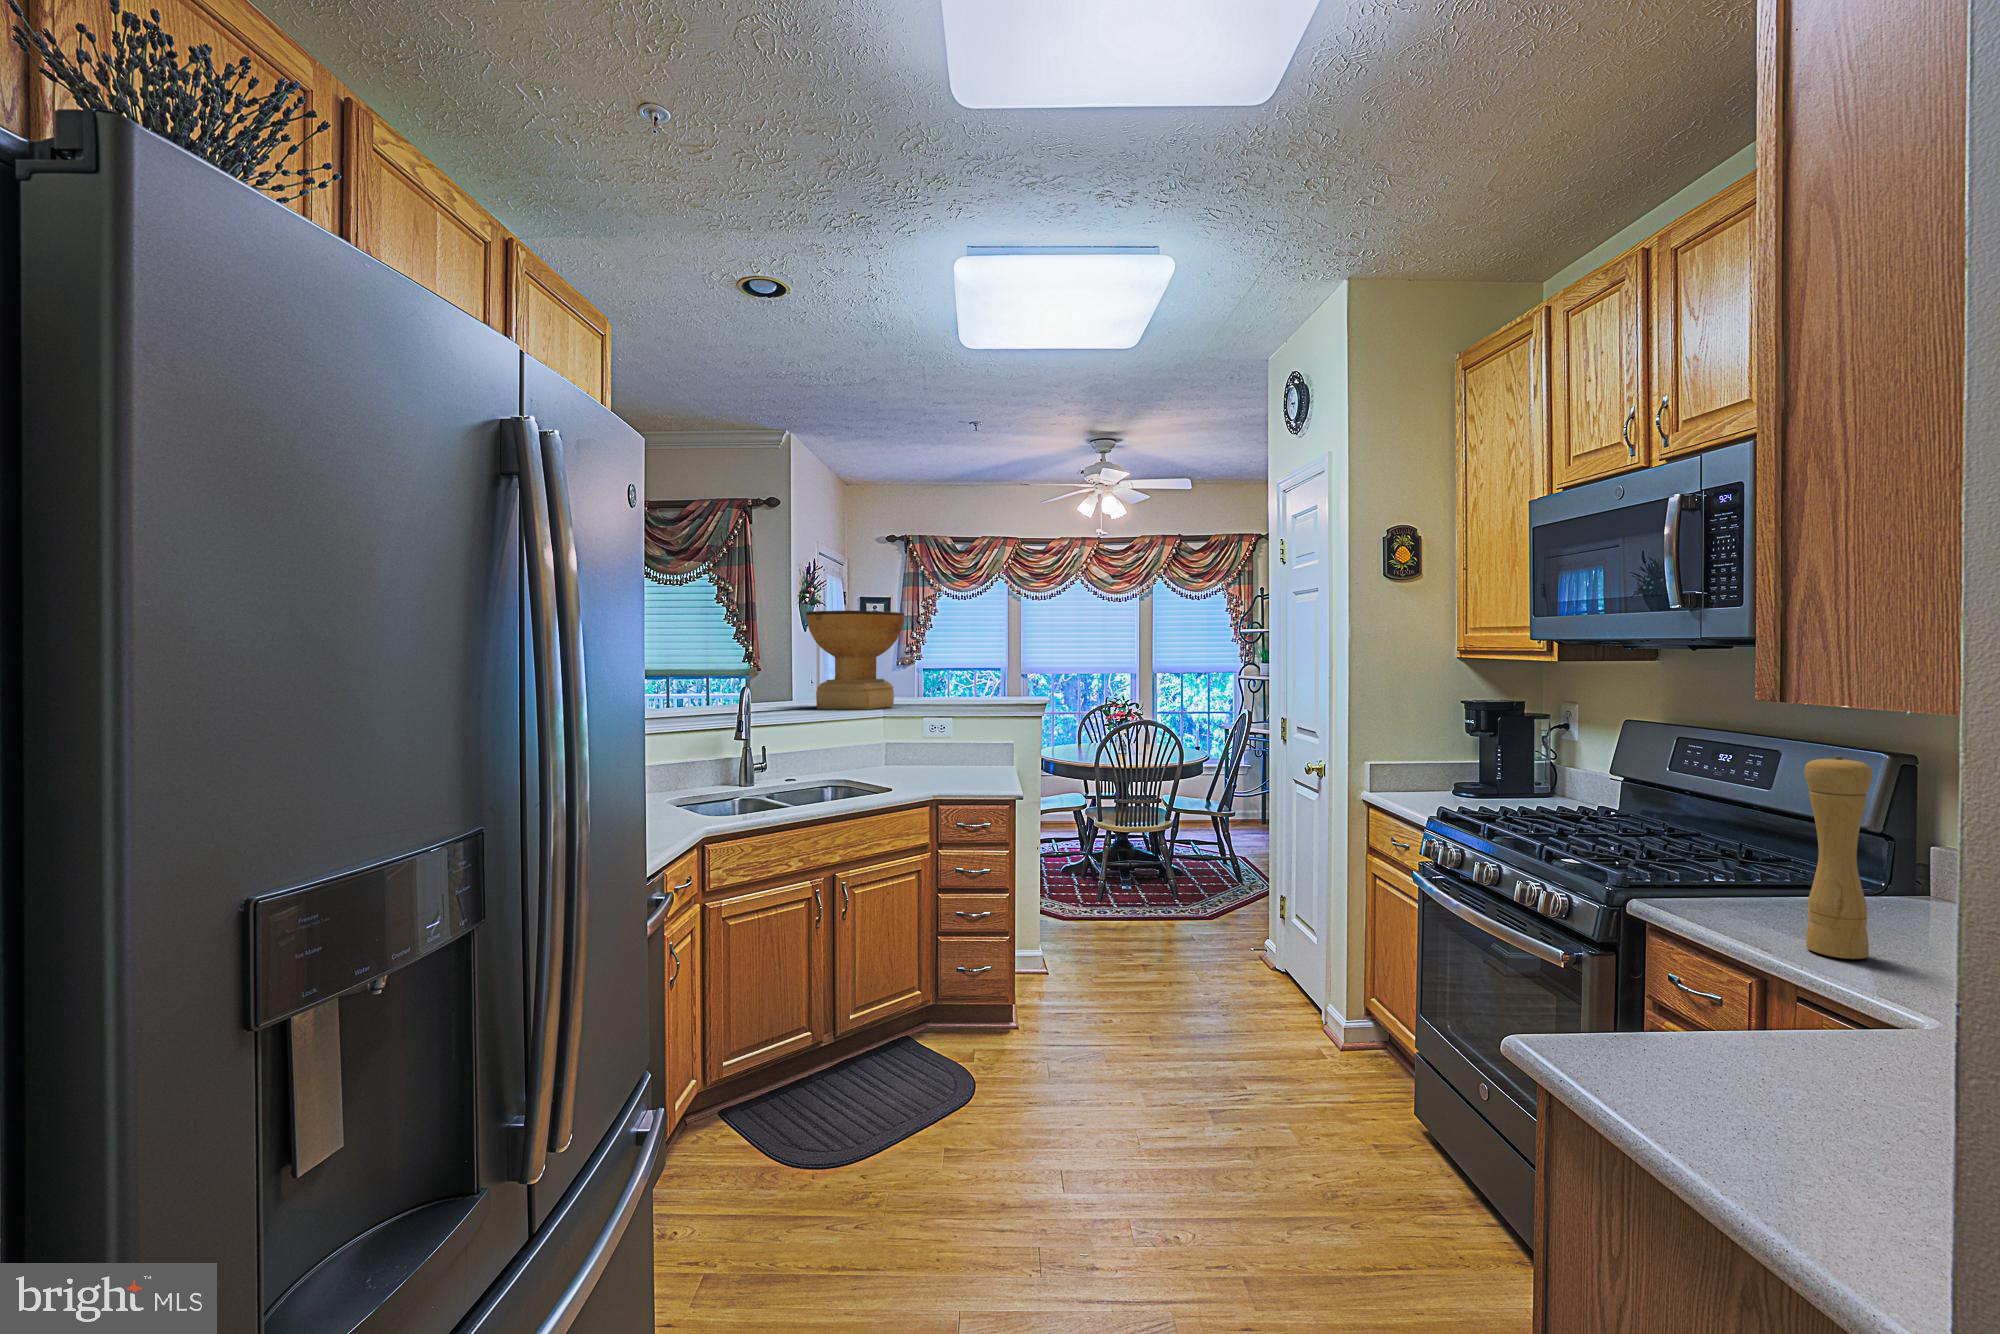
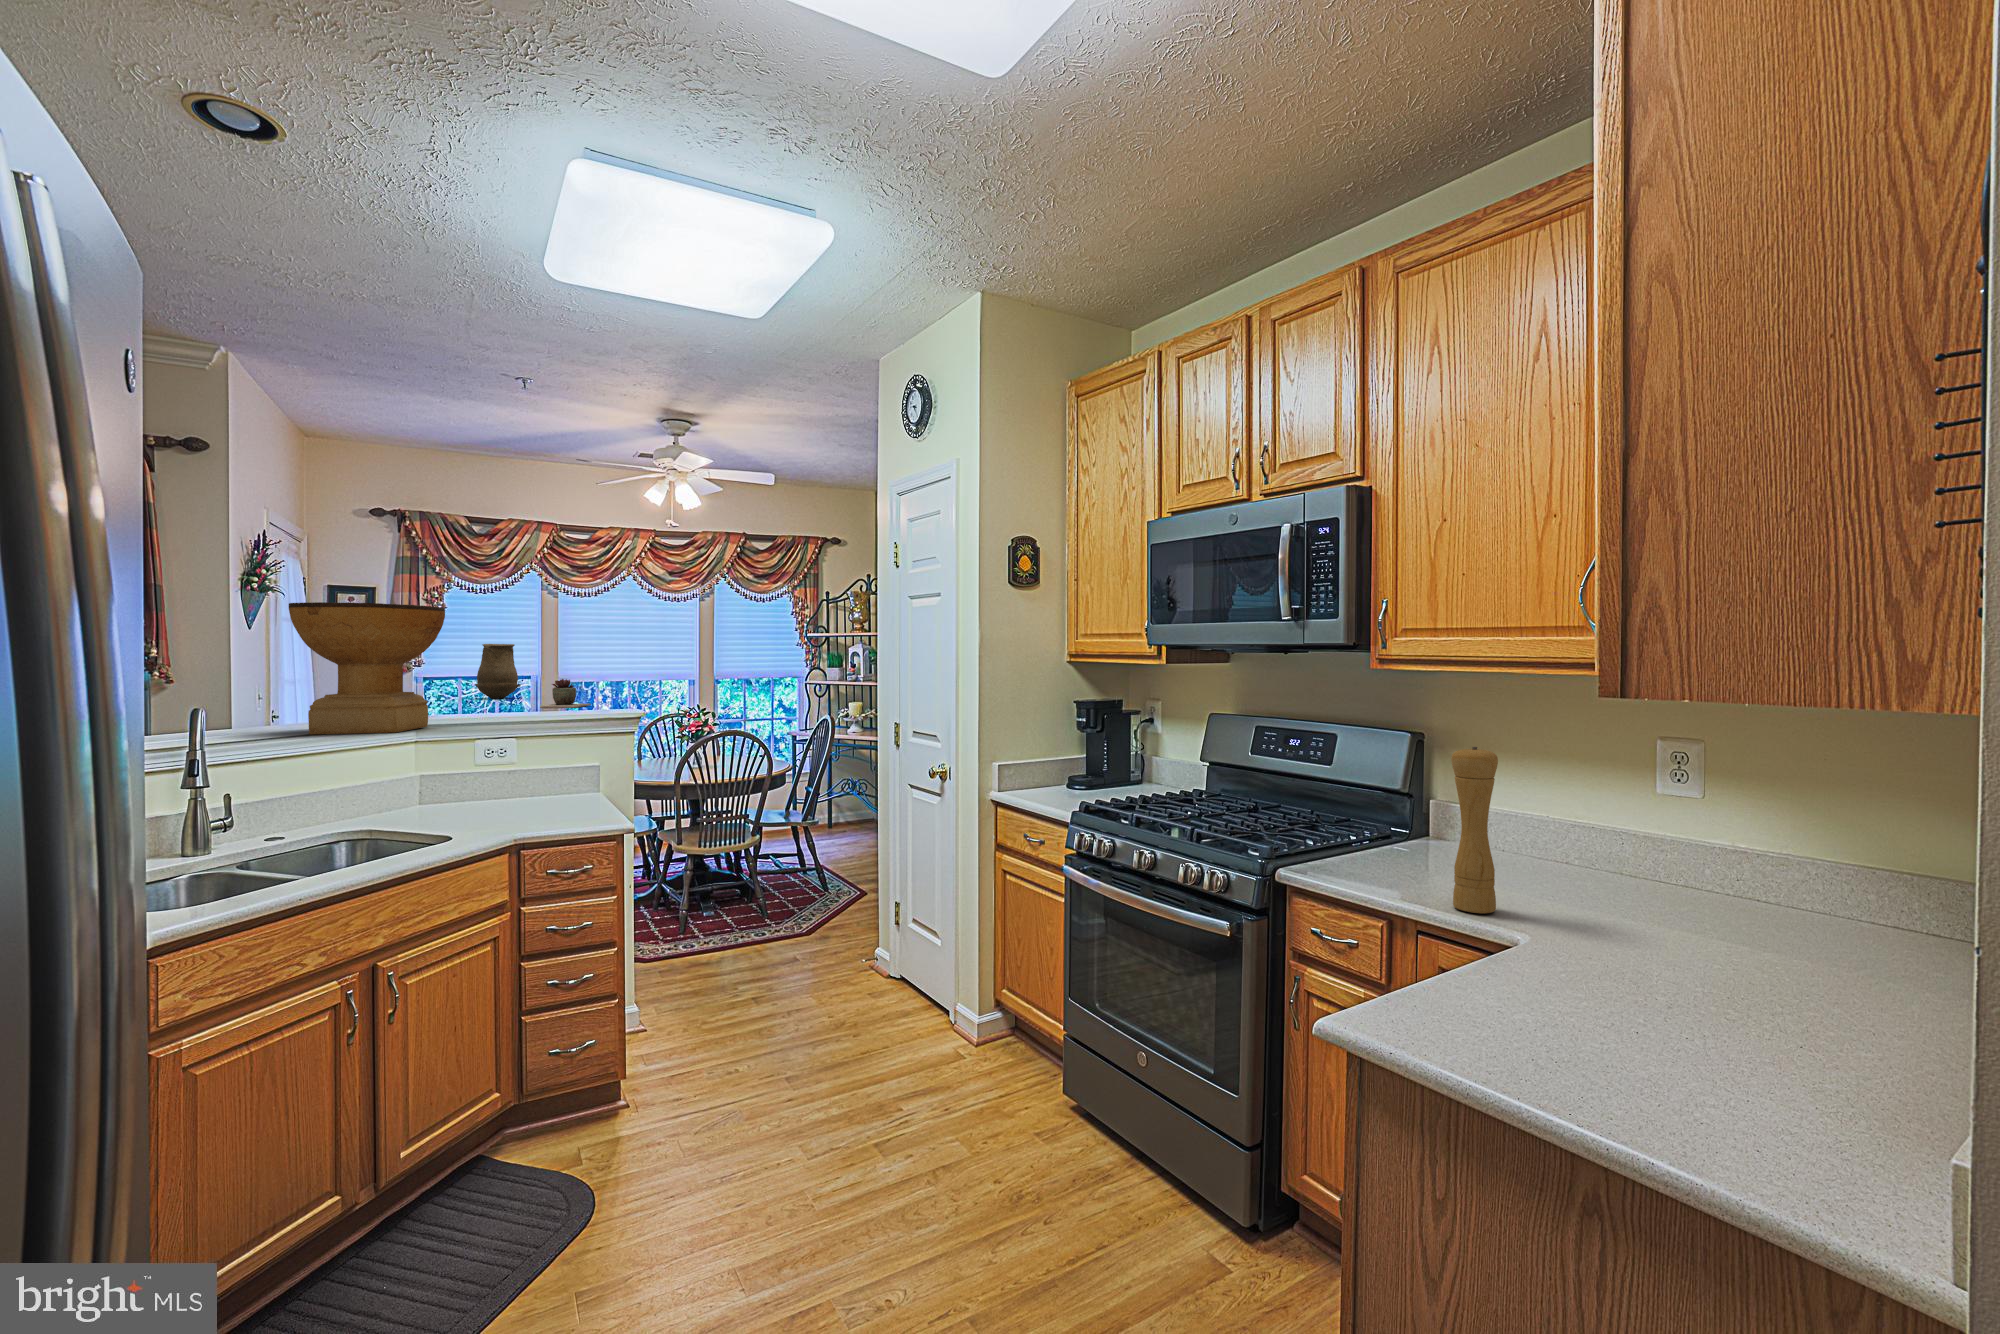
vase: none [956,642,991,689] -> present [475,644,521,699]
succulent plant: none [992,672,1033,697] -> present [540,679,591,708]

